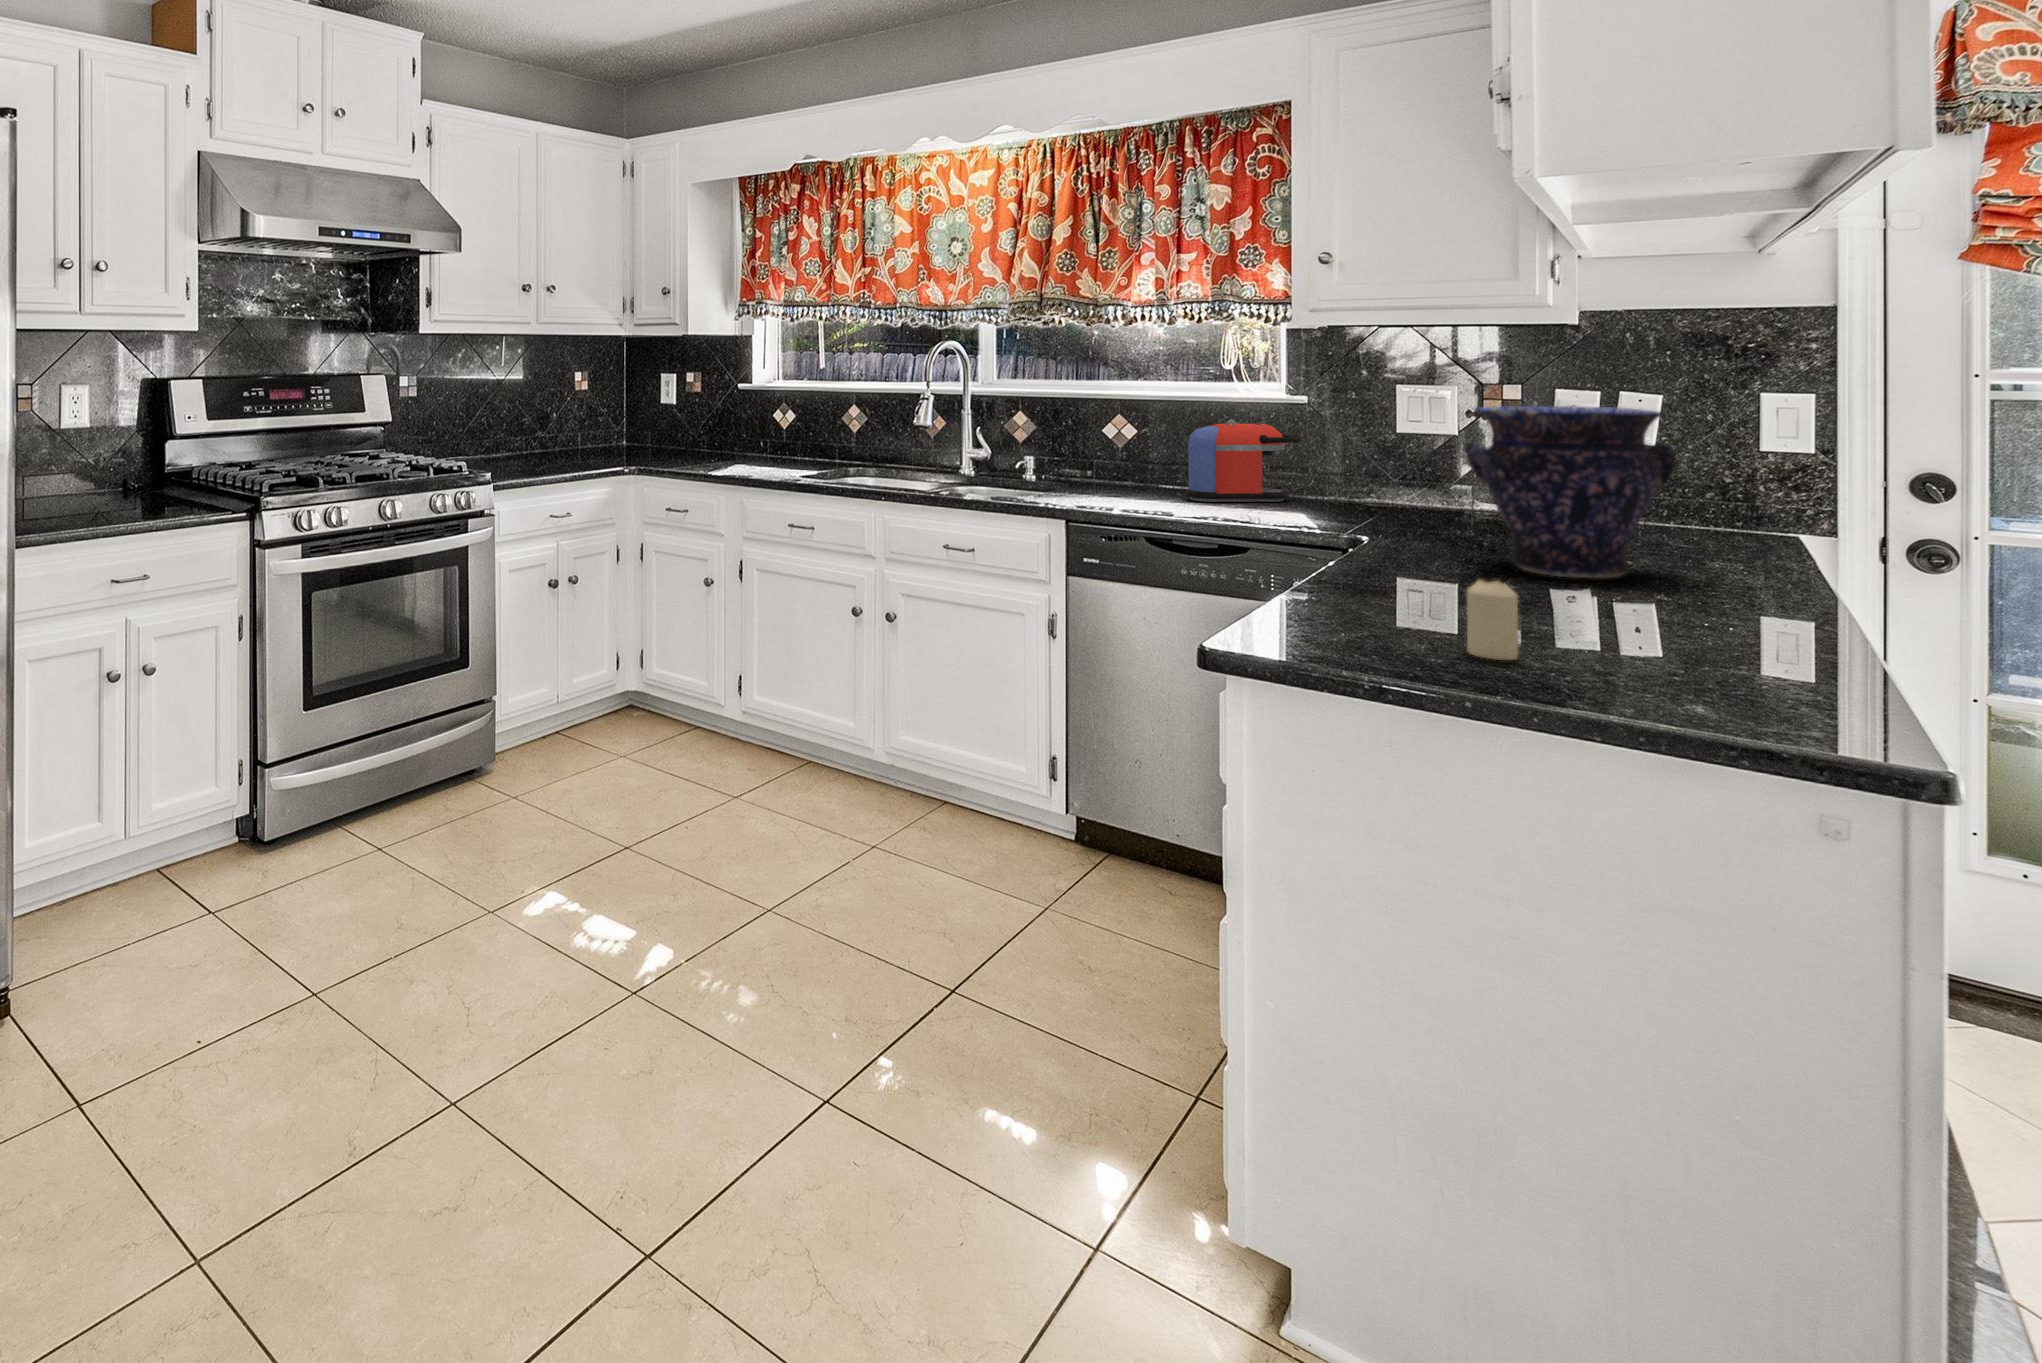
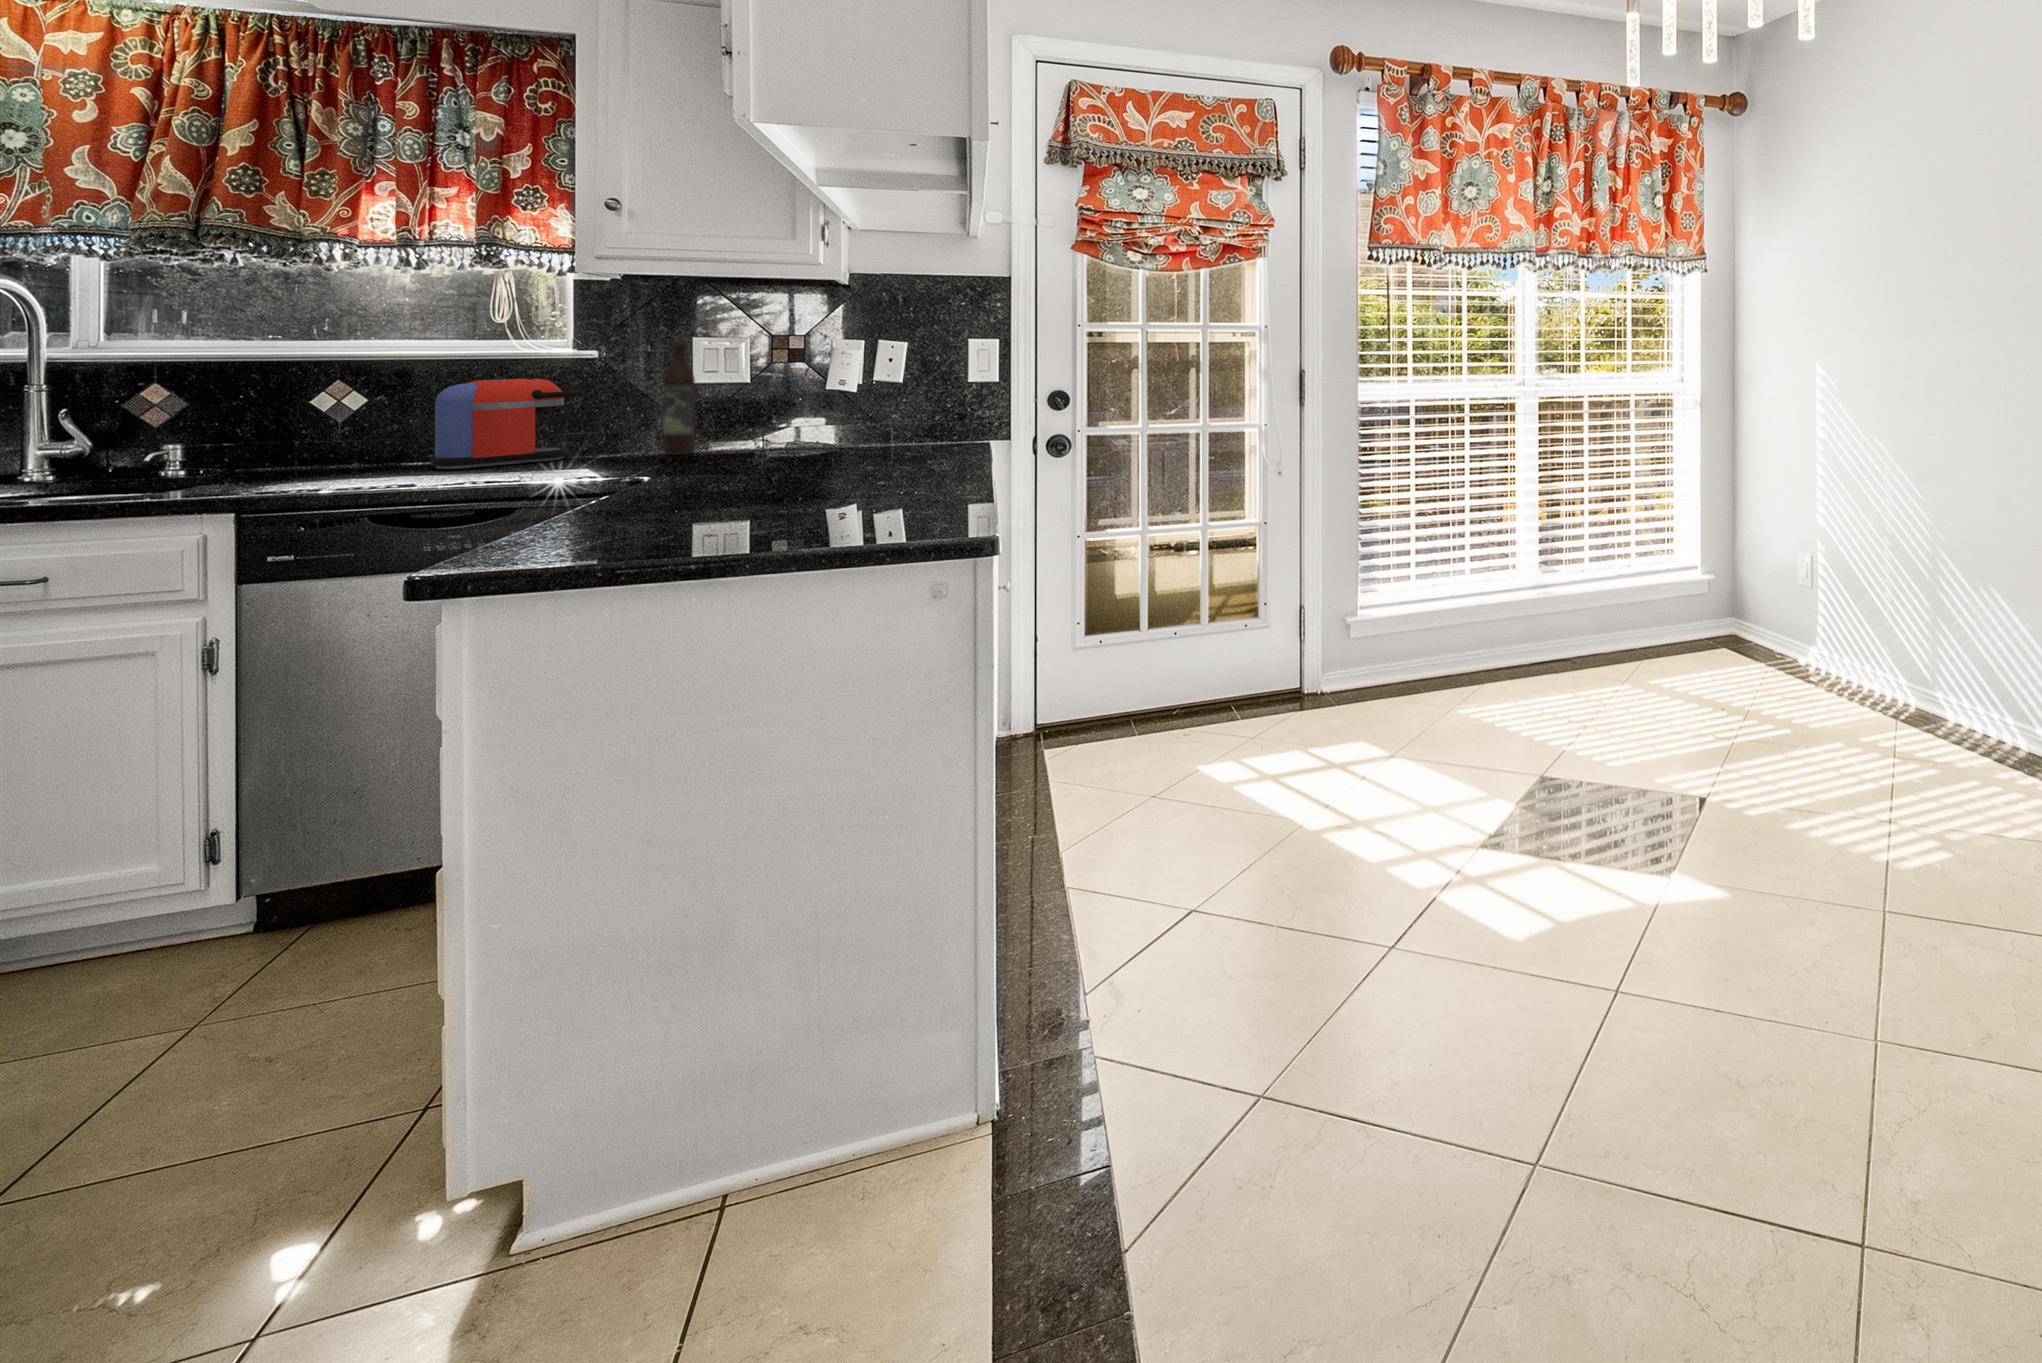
wine bottle: none [1374,391,1407,510] -> present [663,341,695,455]
vase: present [1465,406,1676,578] -> none [729,344,894,486]
candle: present [1467,580,1518,660] -> none [695,484,740,553]

